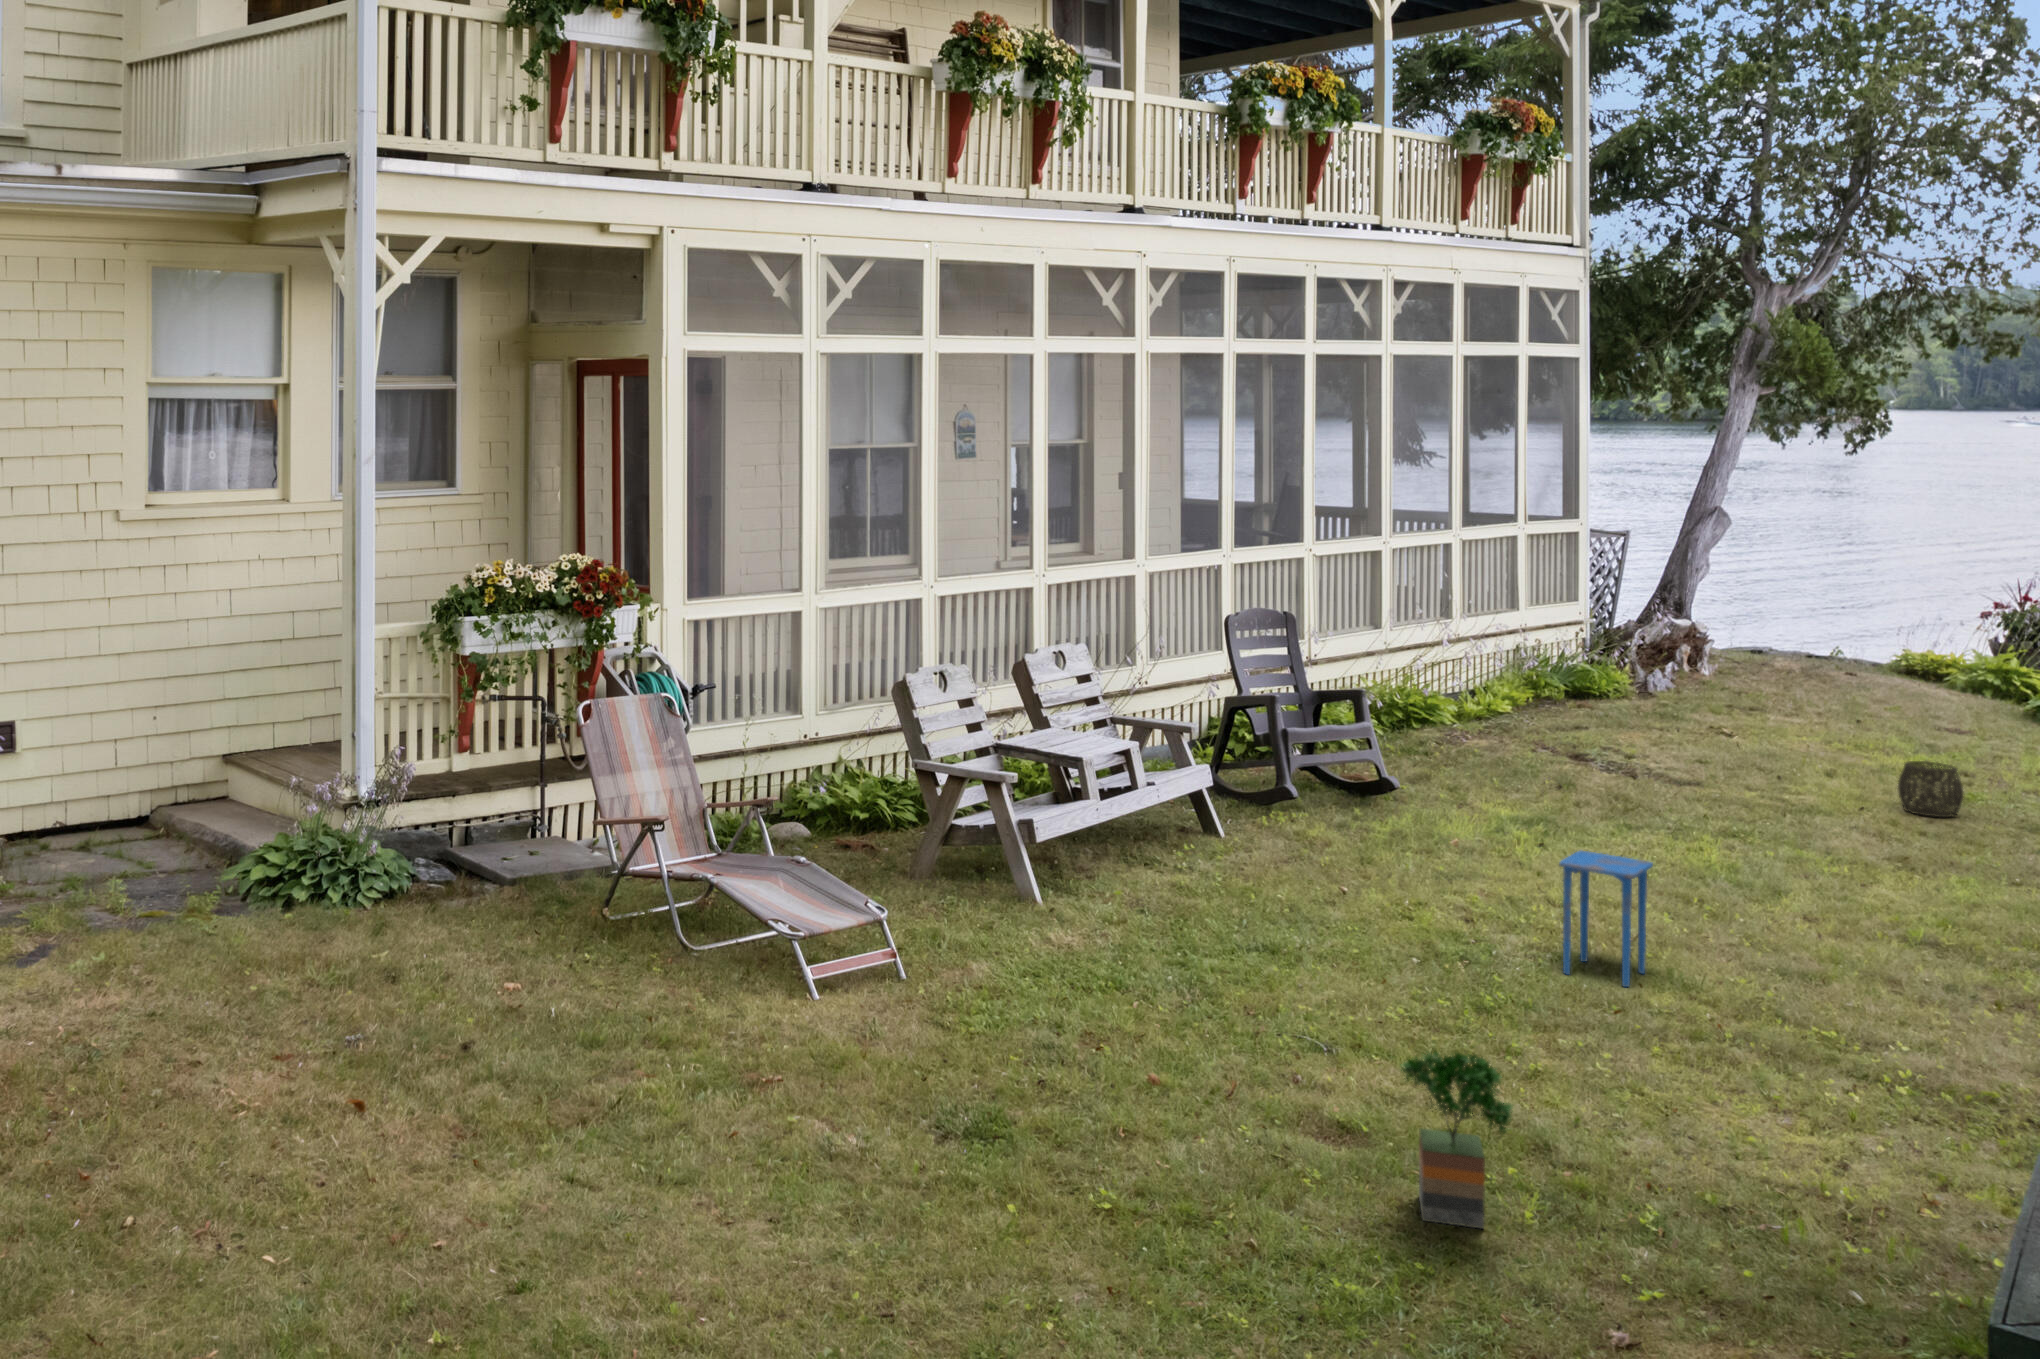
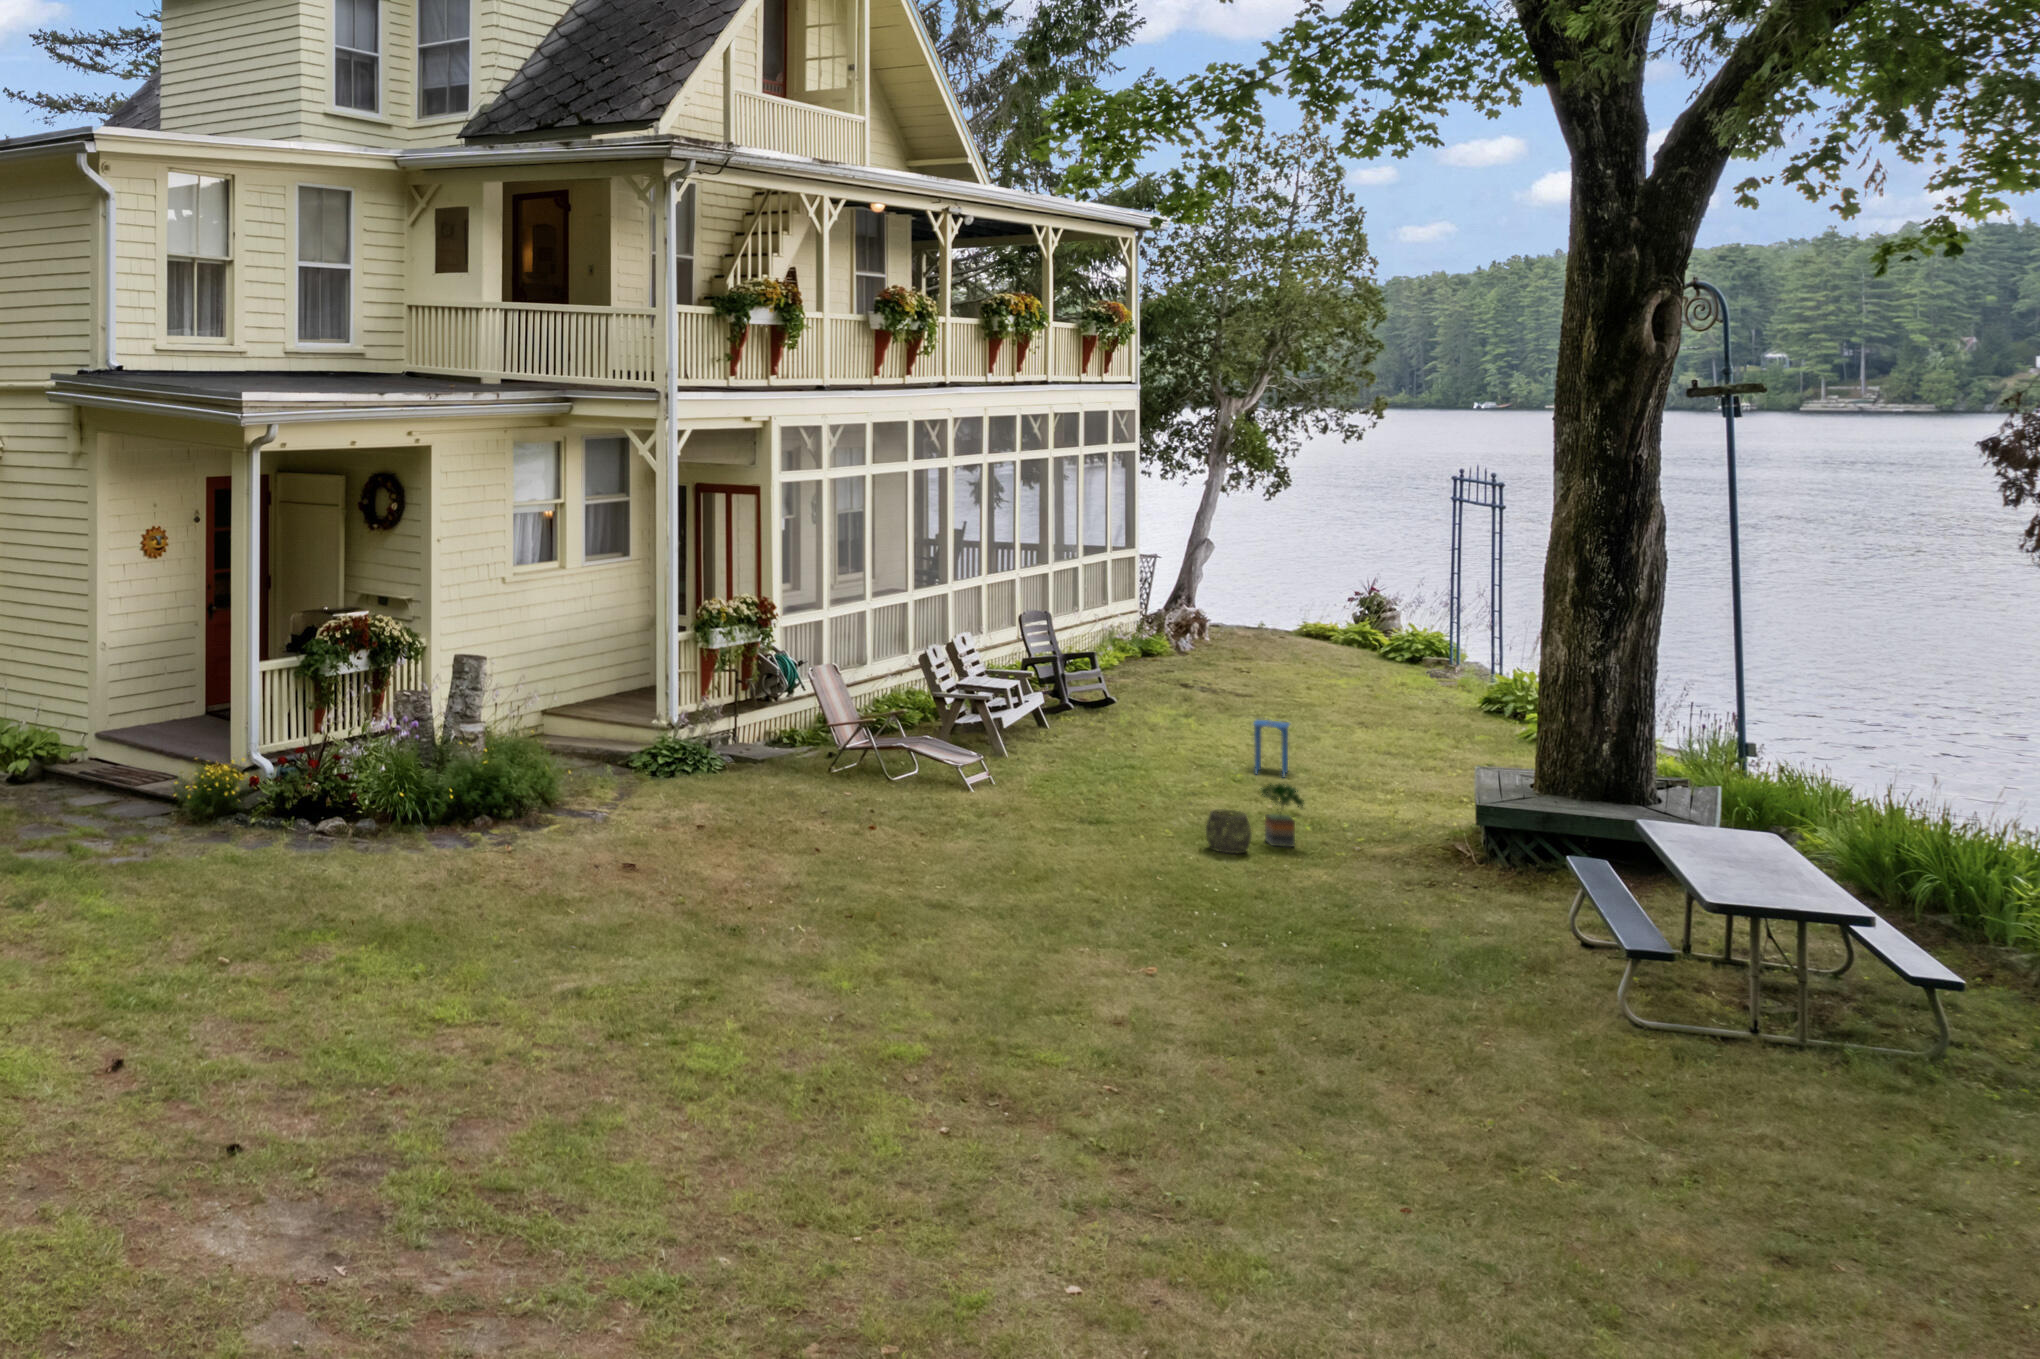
woven basket: present [1898,761,1963,818] -> present [1206,810,1251,854]

